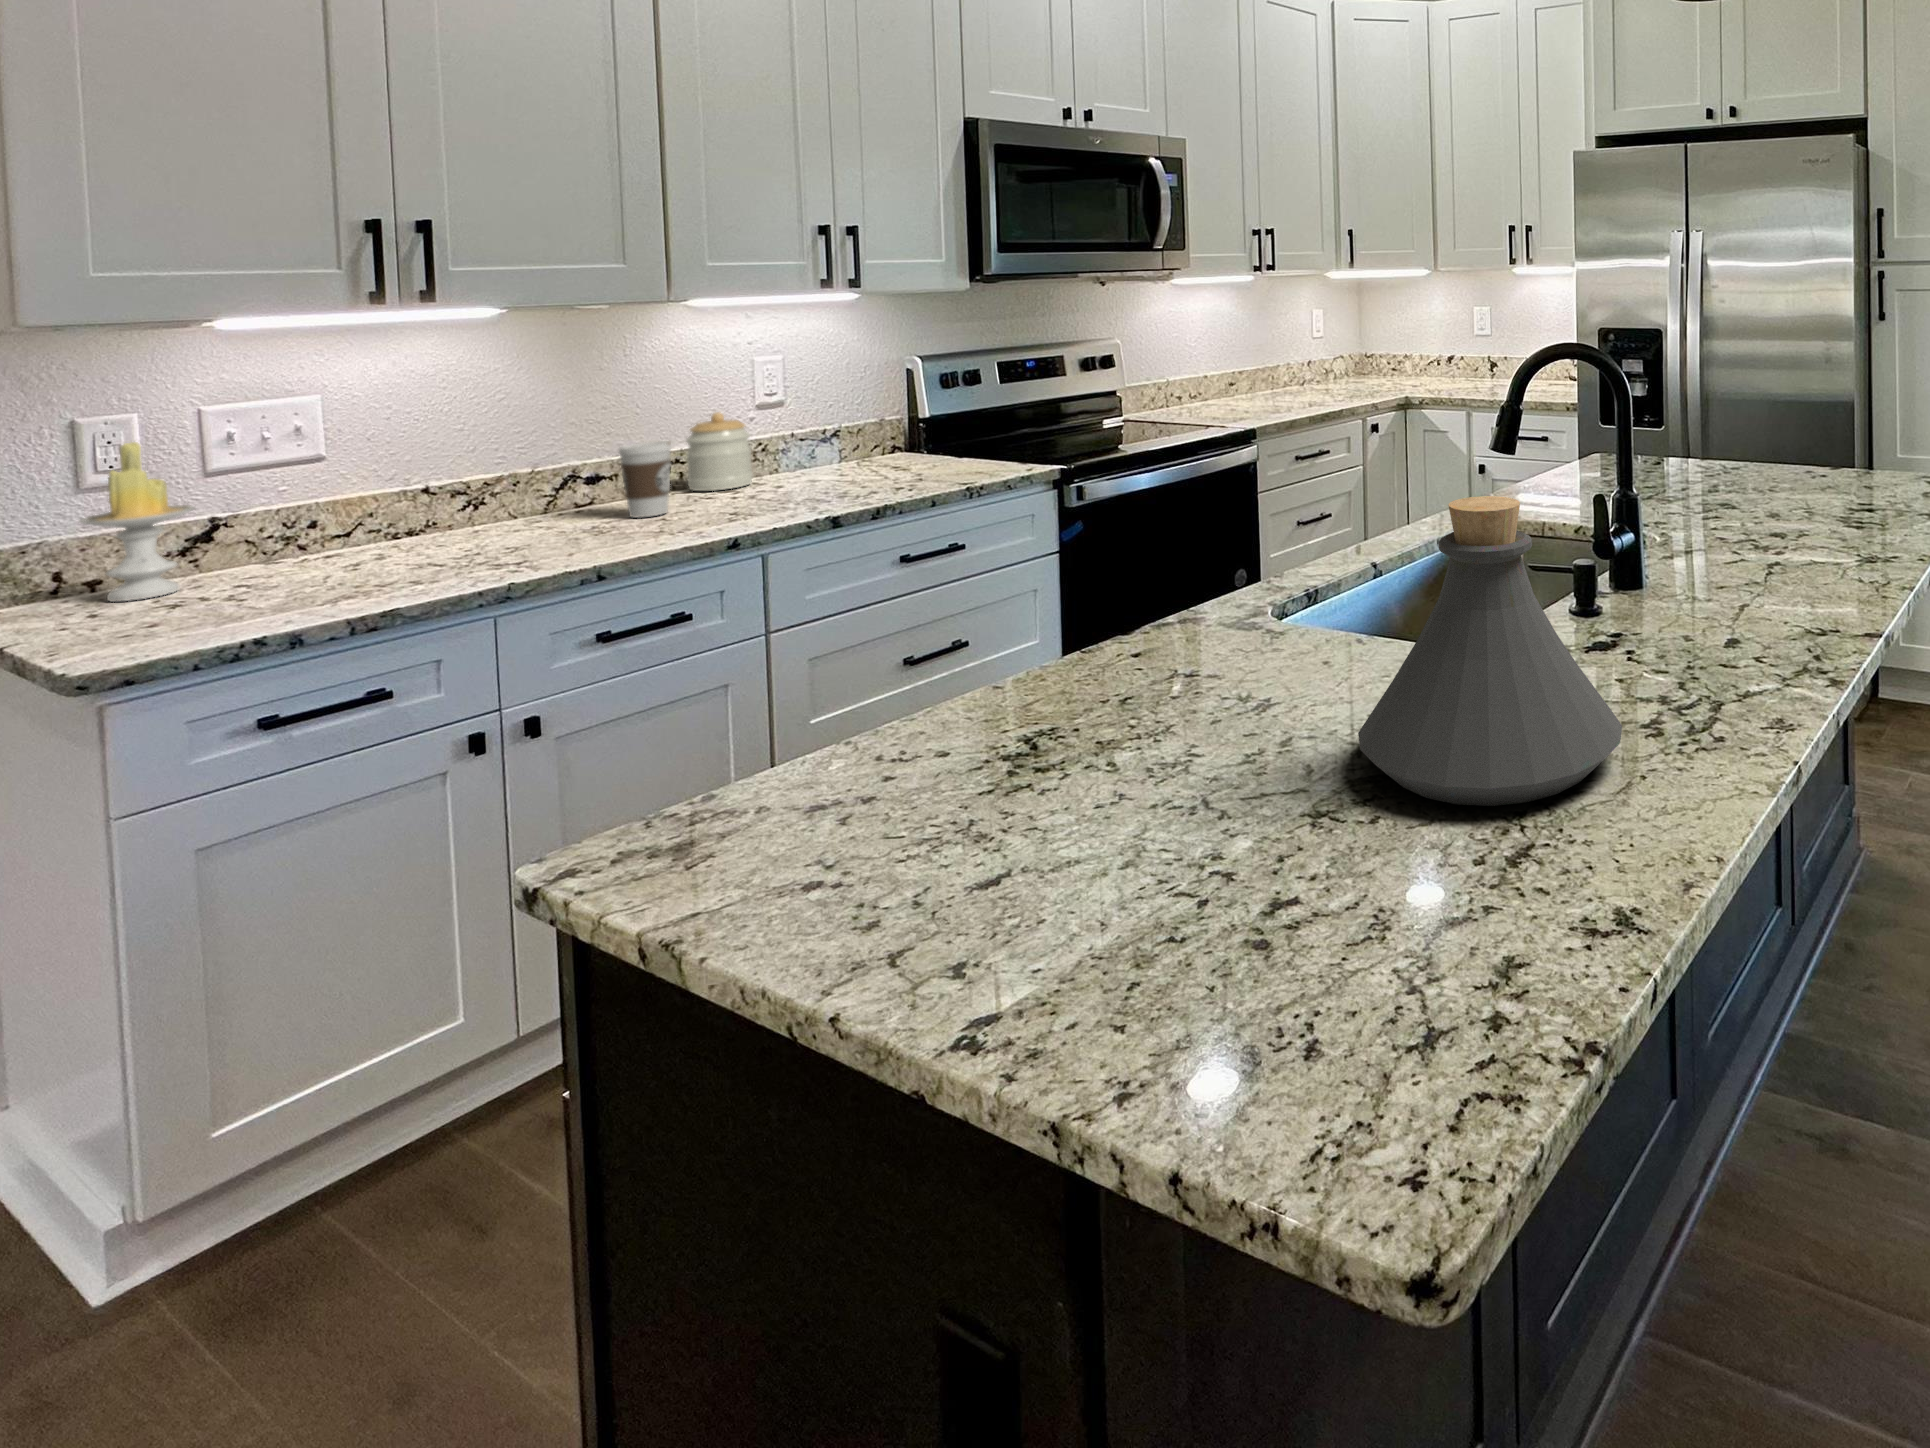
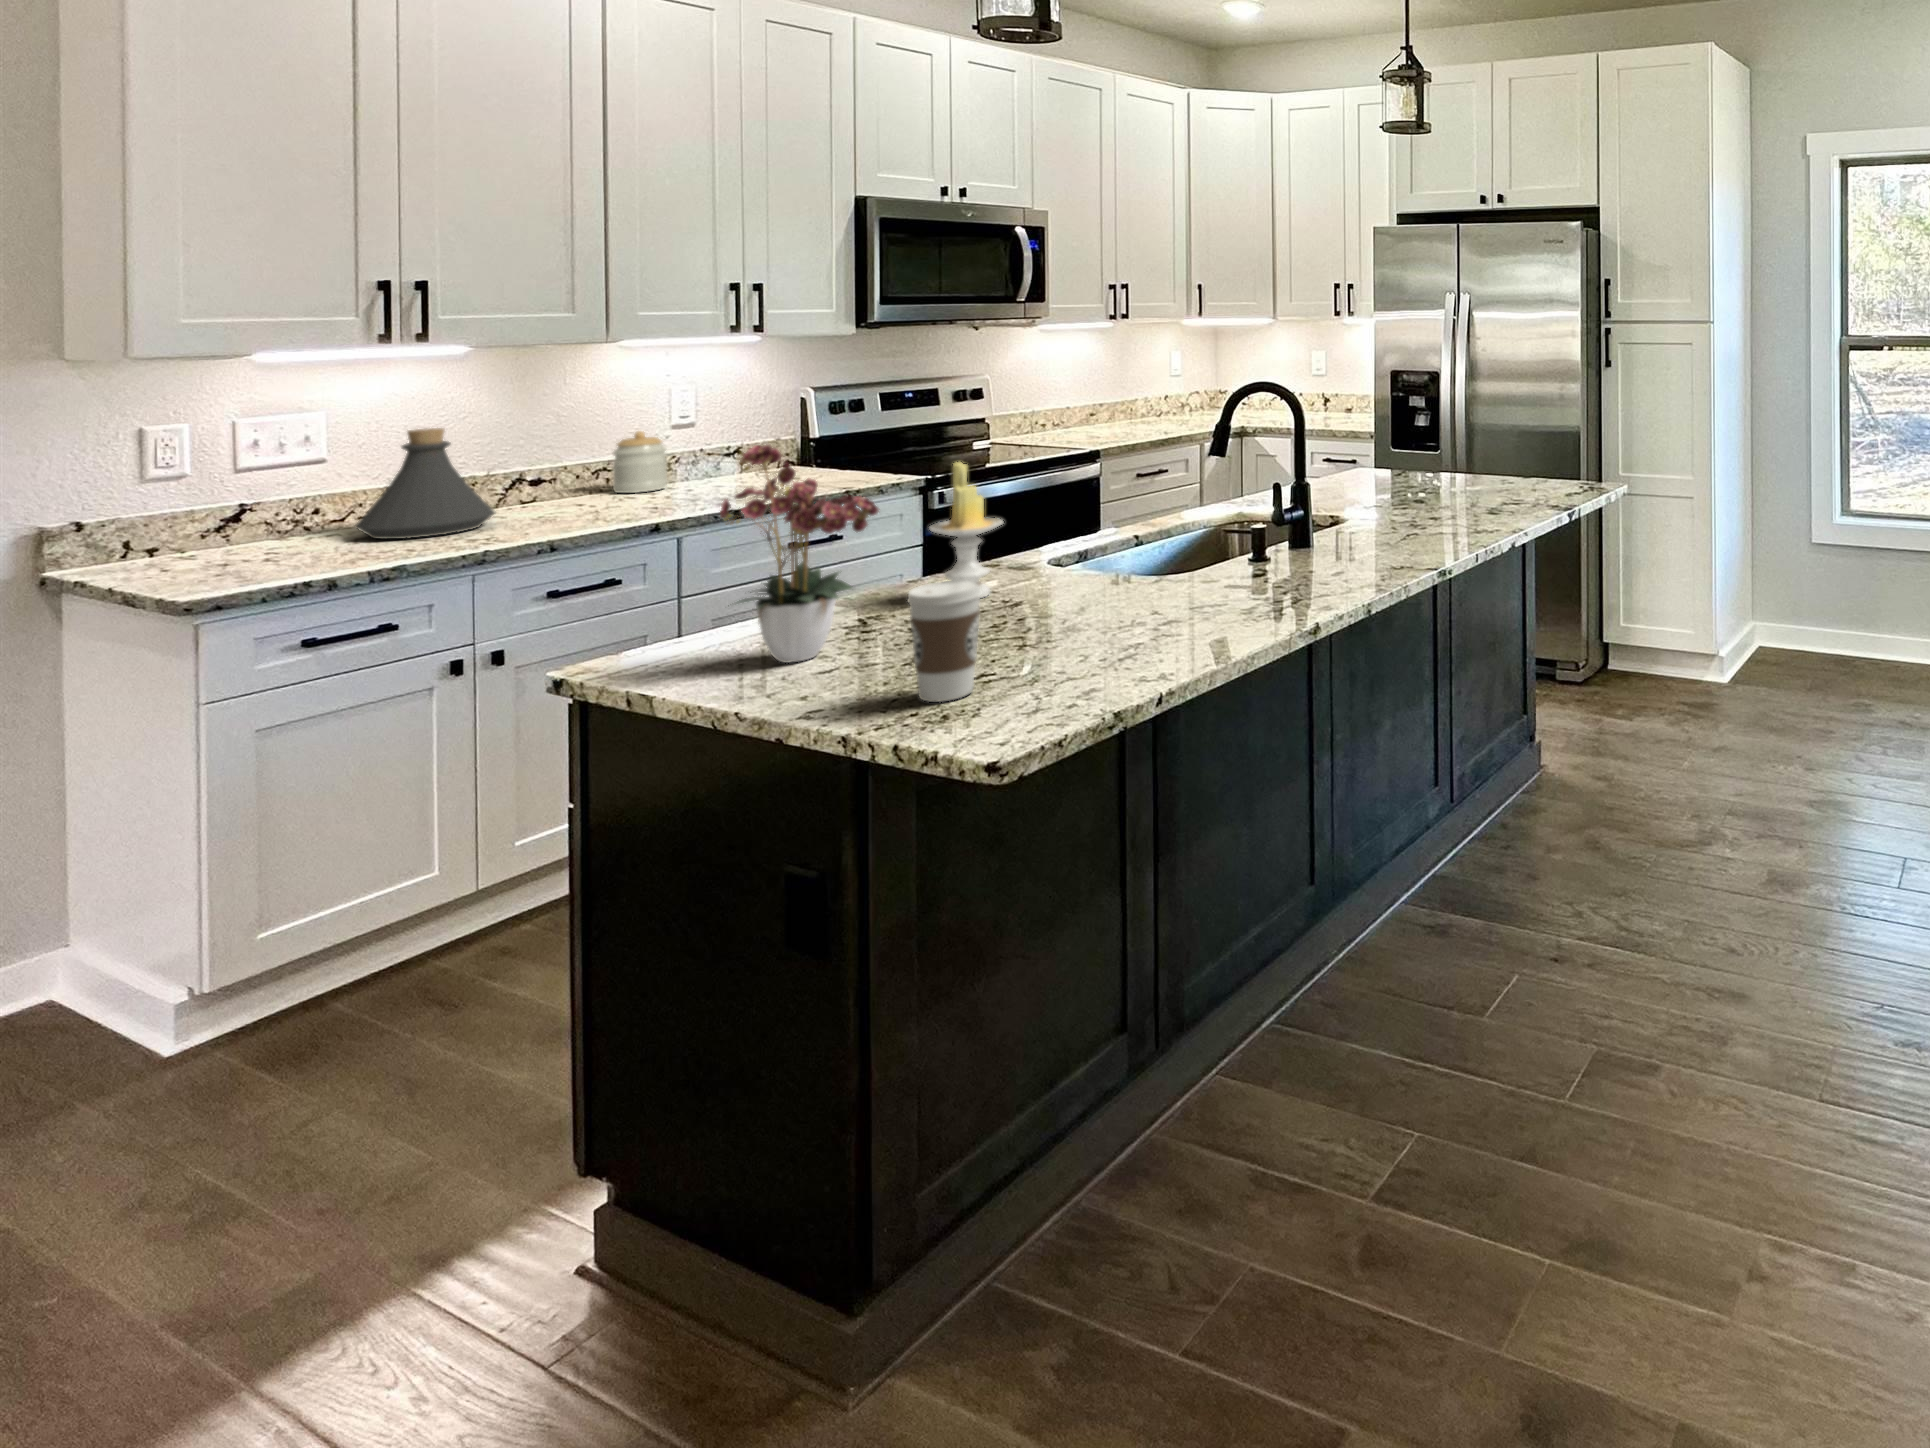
coffee cup: present [619,441,671,518] -> present [908,579,982,702]
candle: present [79,442,195,602] -> present [930,462,1003,598]
flower arrangement: none [783,446,1100,872] -> present [720,445,880,663]
bottle: present [1358,496,1622,806] -> present [355,428,495,539]

